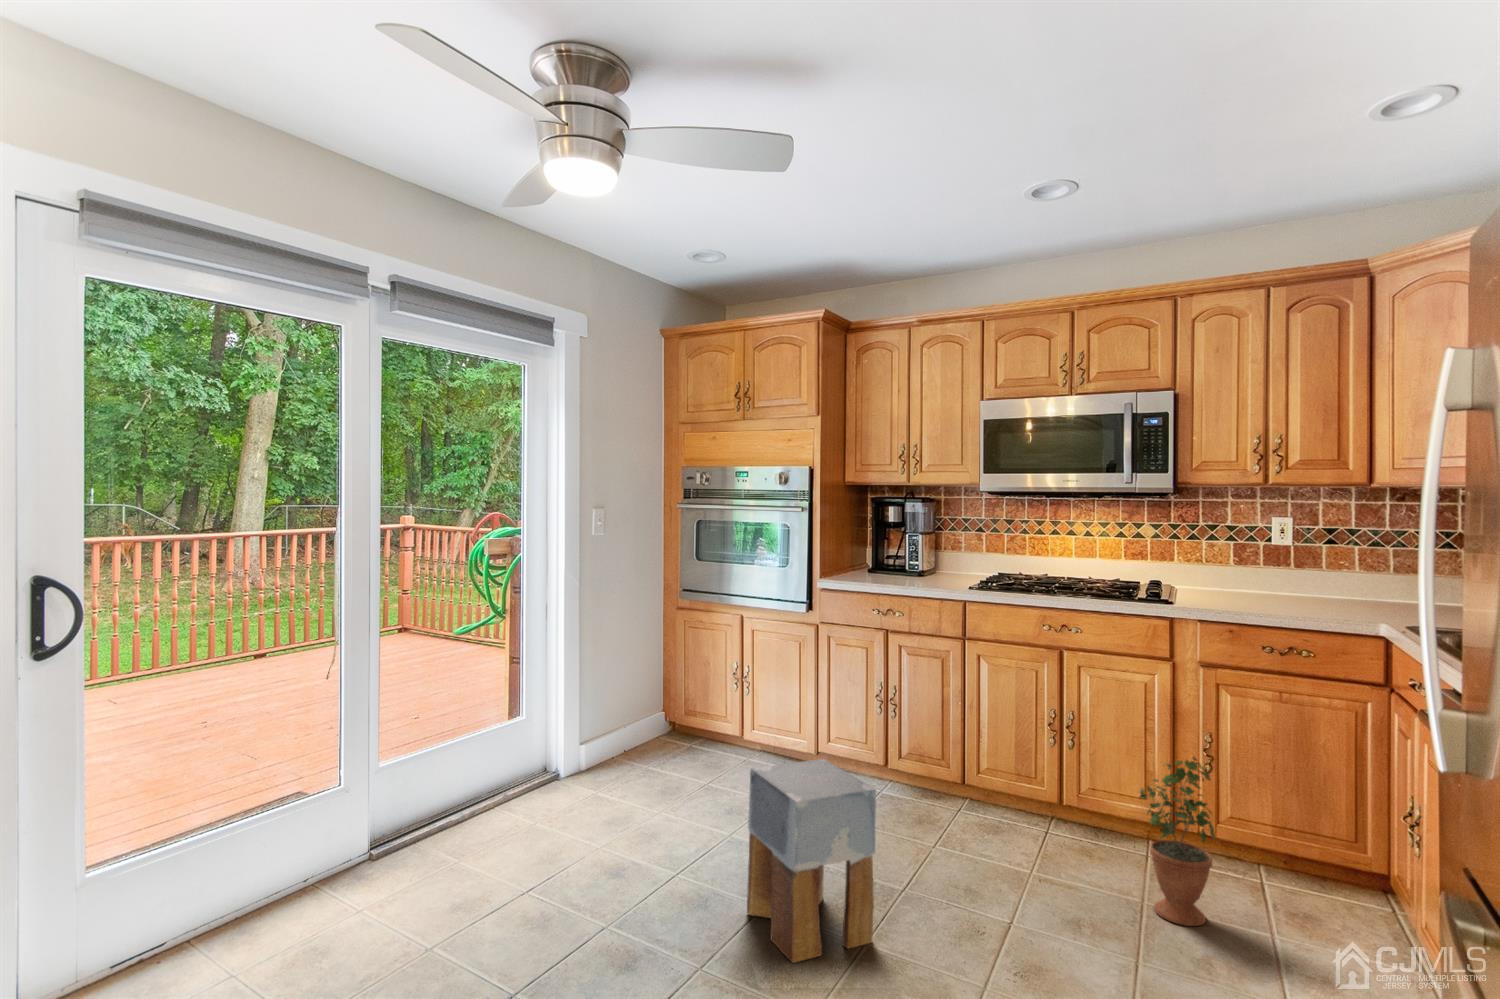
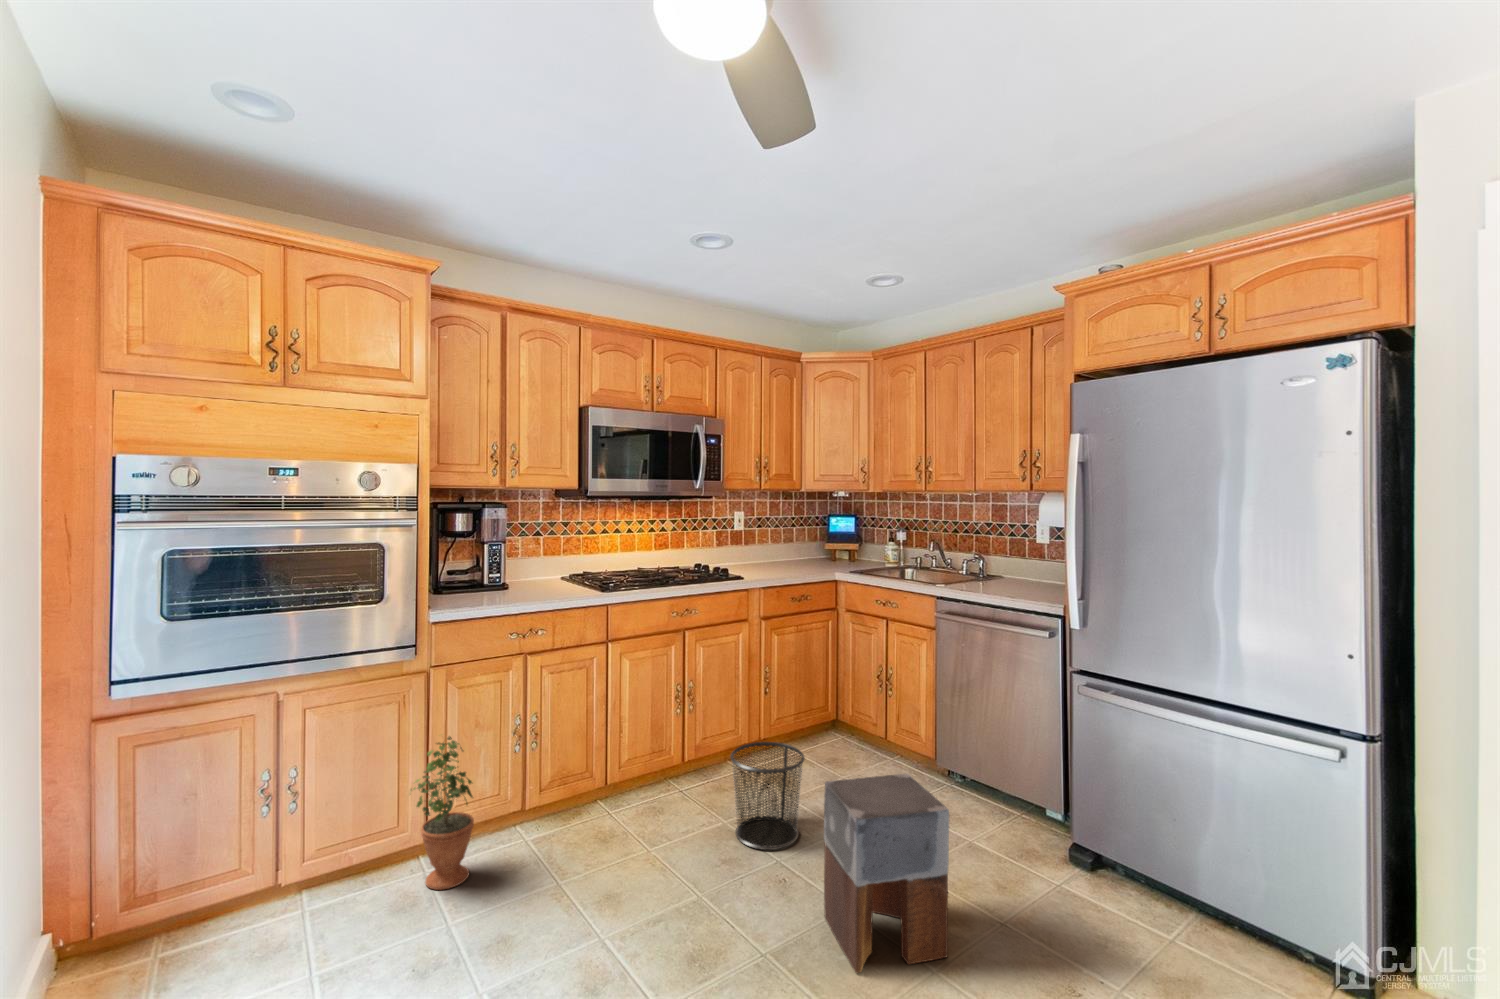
potted plant: present [1140,756,1215,926] -> present [414,737,474,890]
waste bin: none [905,757,991,876] -> present [730,742,805,850]

